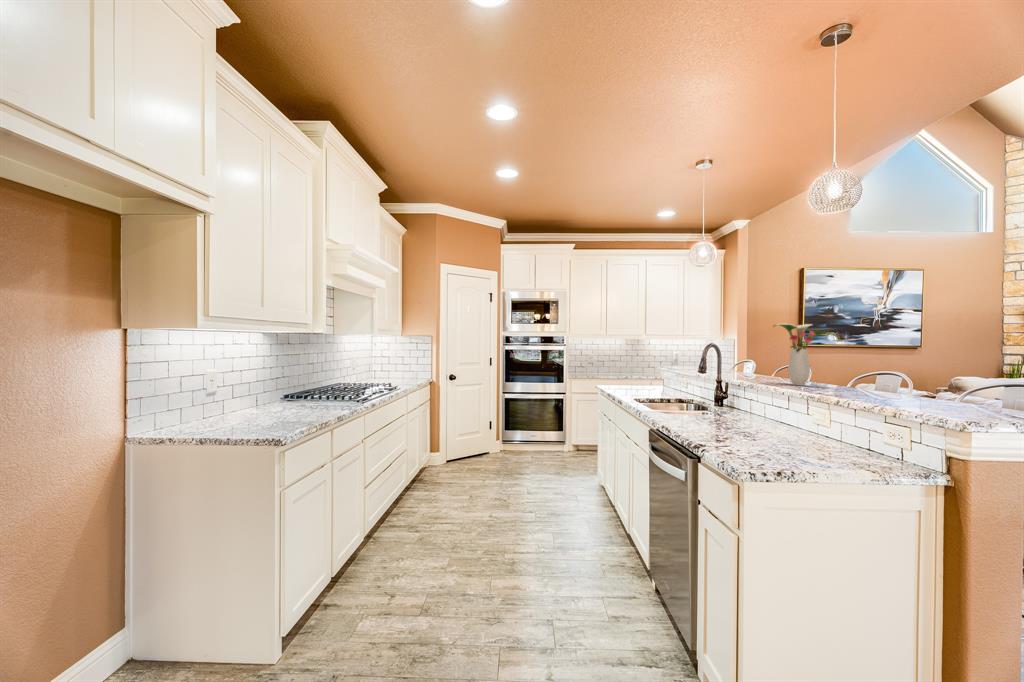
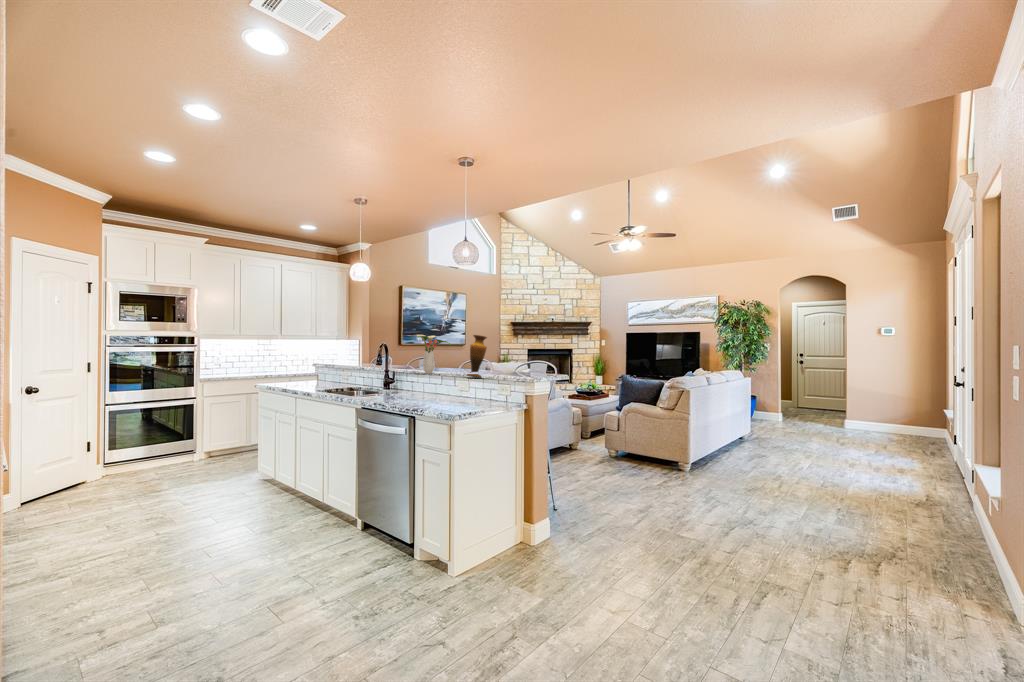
vase: none [865,316,918,400] -> present [467,335,487,378]

